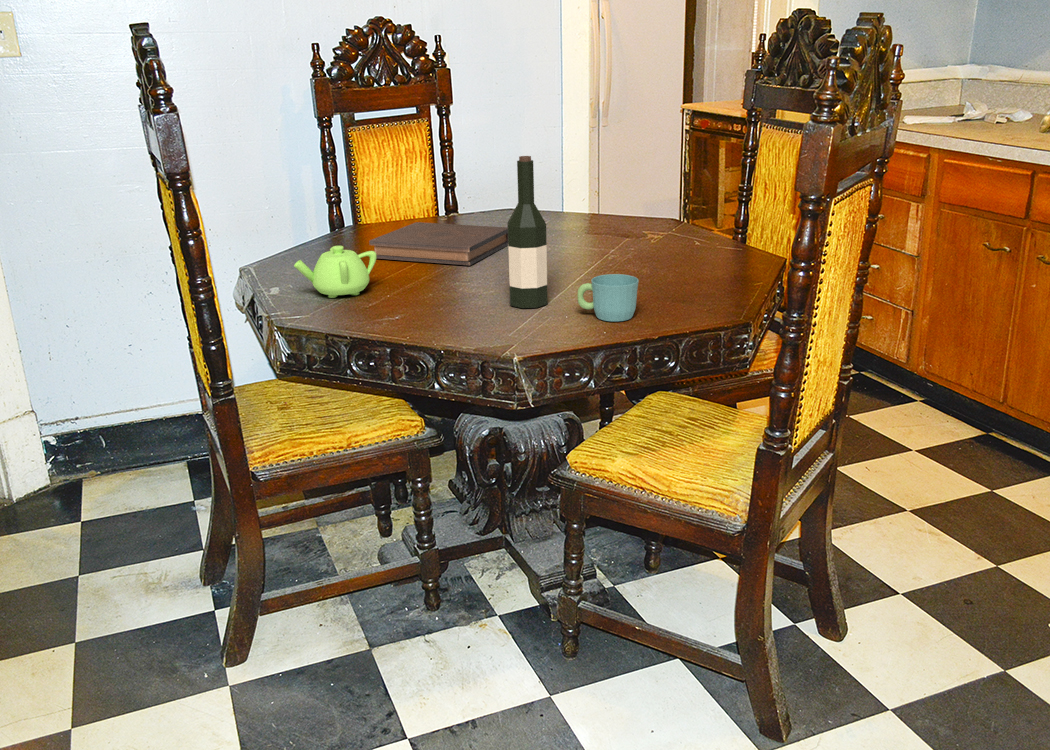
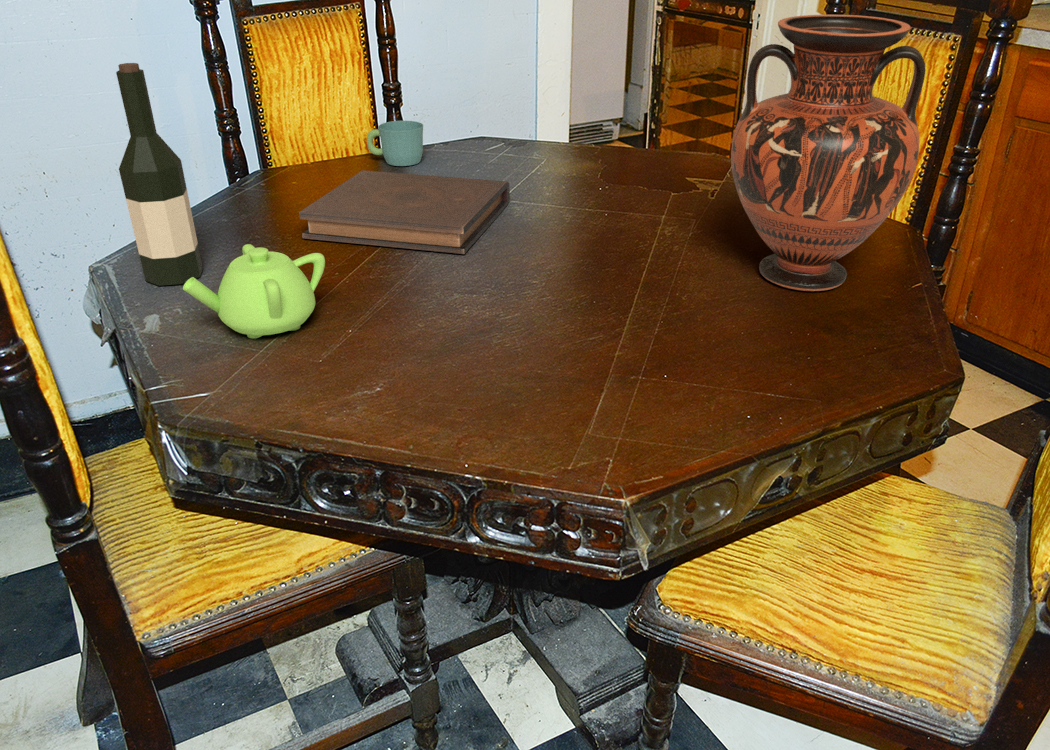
vase: none [630,114,742,283] -> present [731,15,925,291]
wine bottle: present [507,156,547,308] -> present [116,63,203,286]
mug: present [578,274,639,321] -> present [367,121,423,166]

